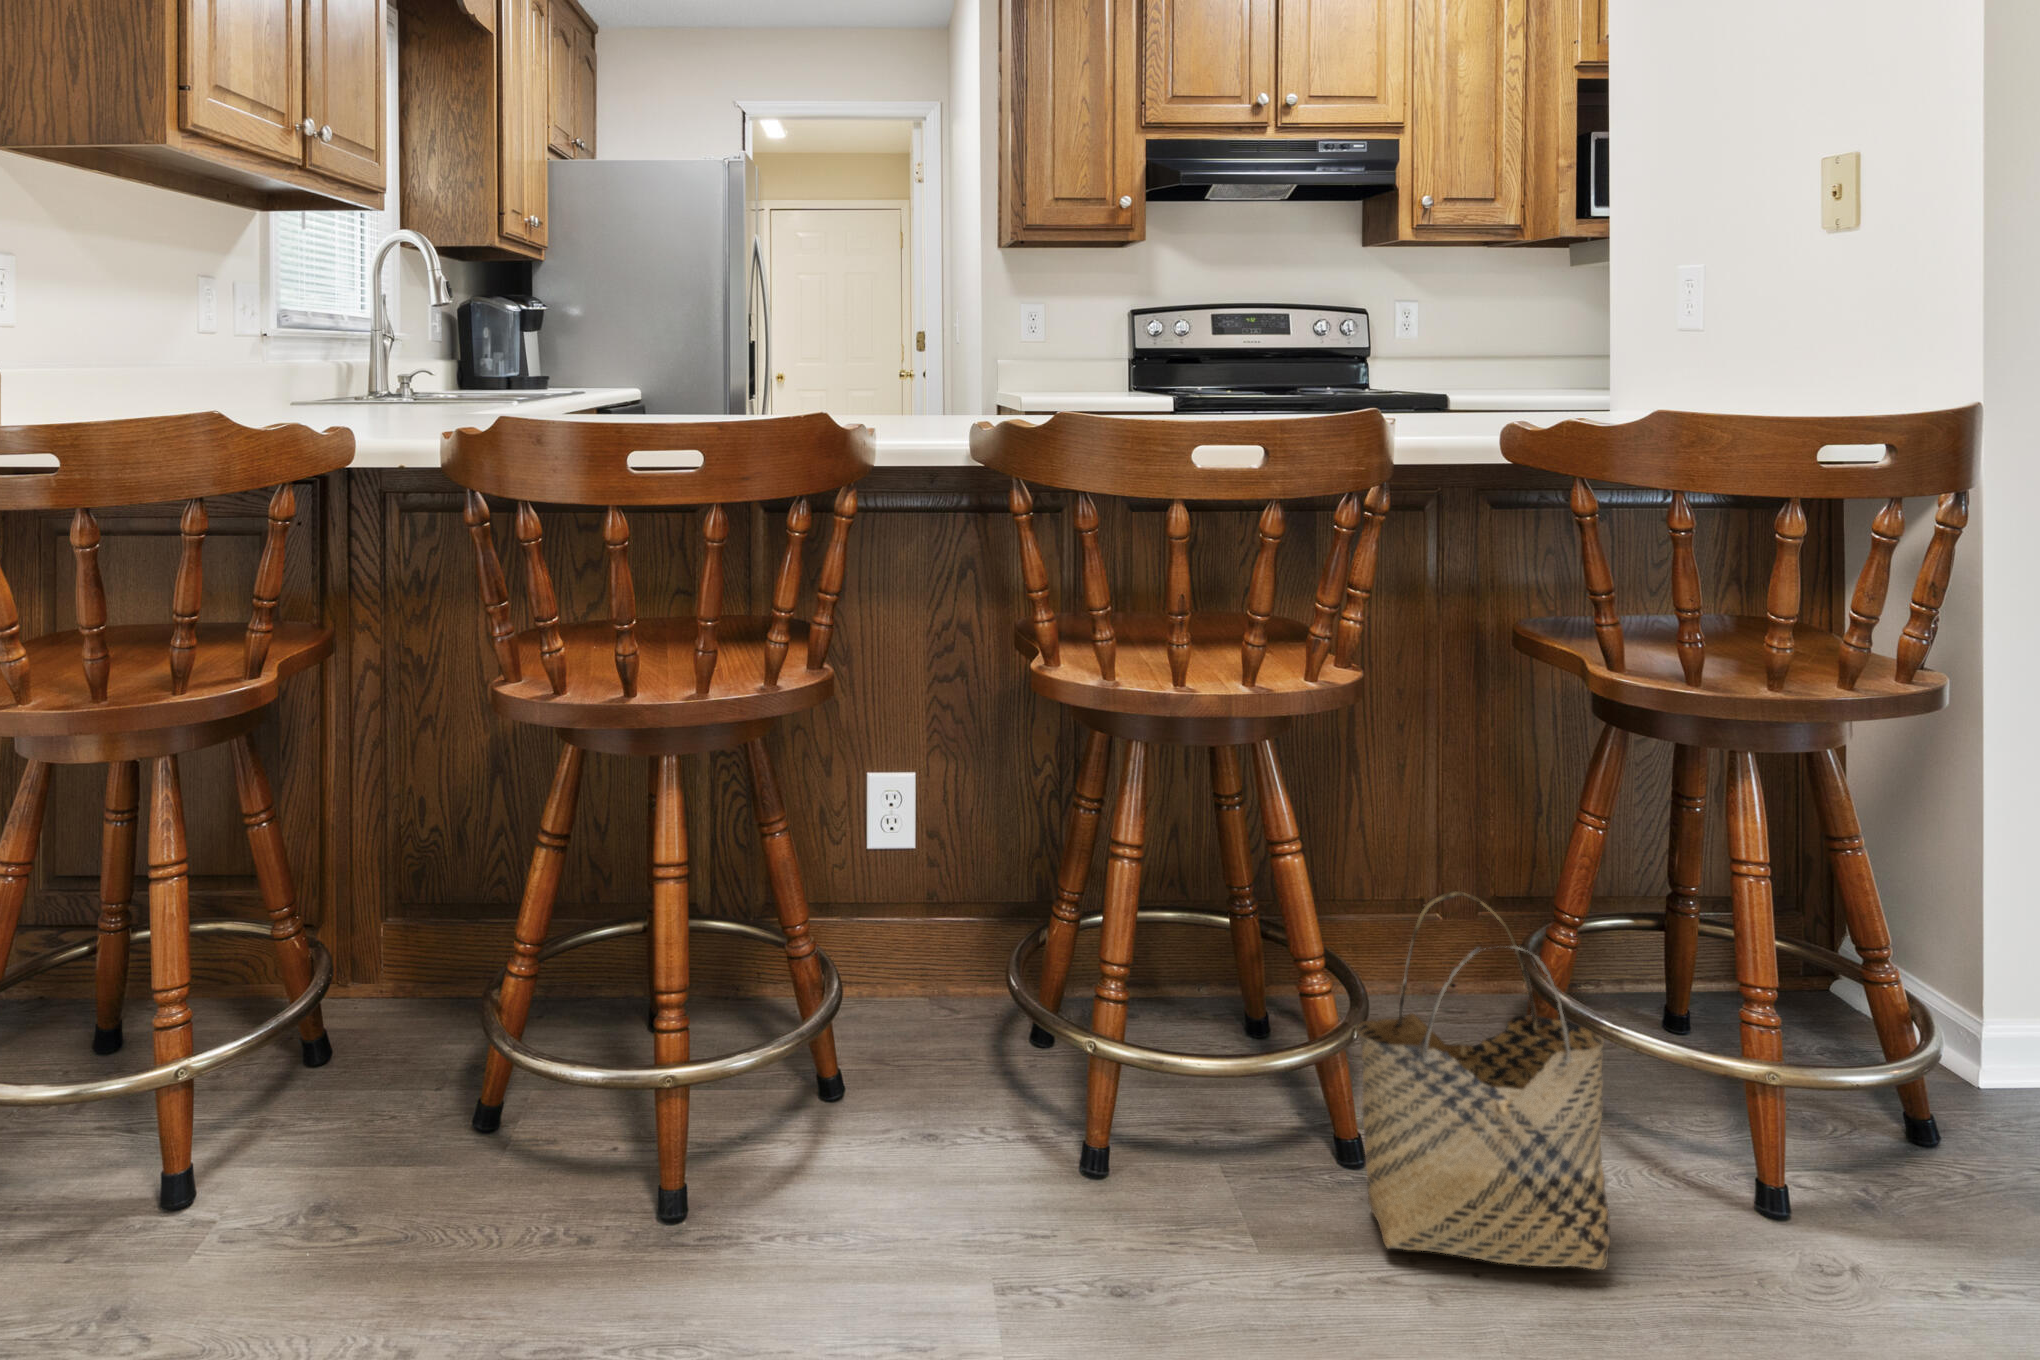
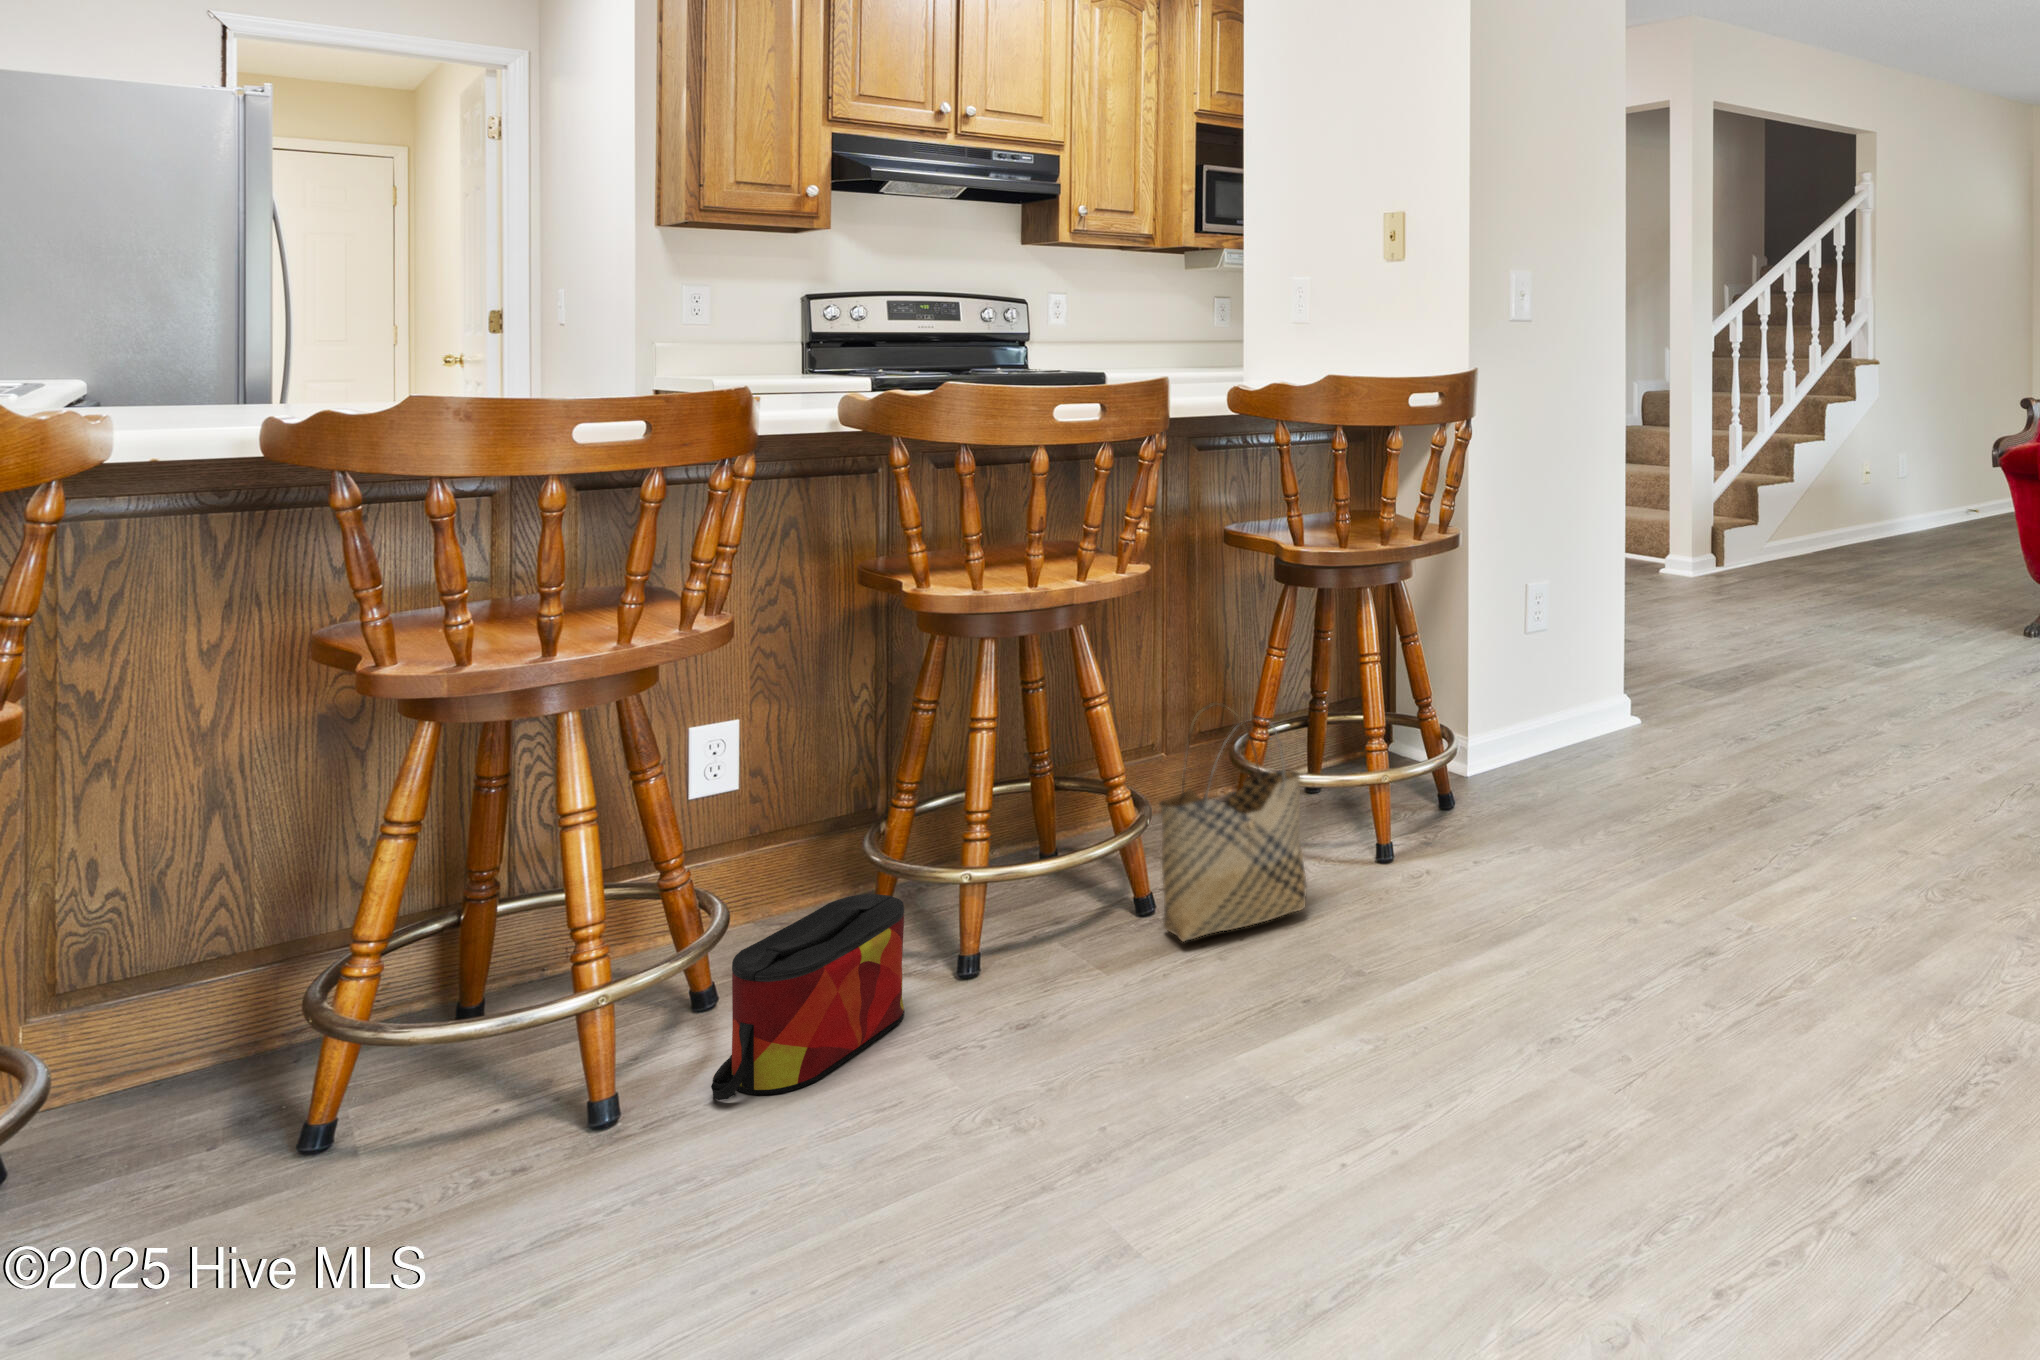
bag: none [772,1026,1008,1265] -> present [711,894,904,1100]

